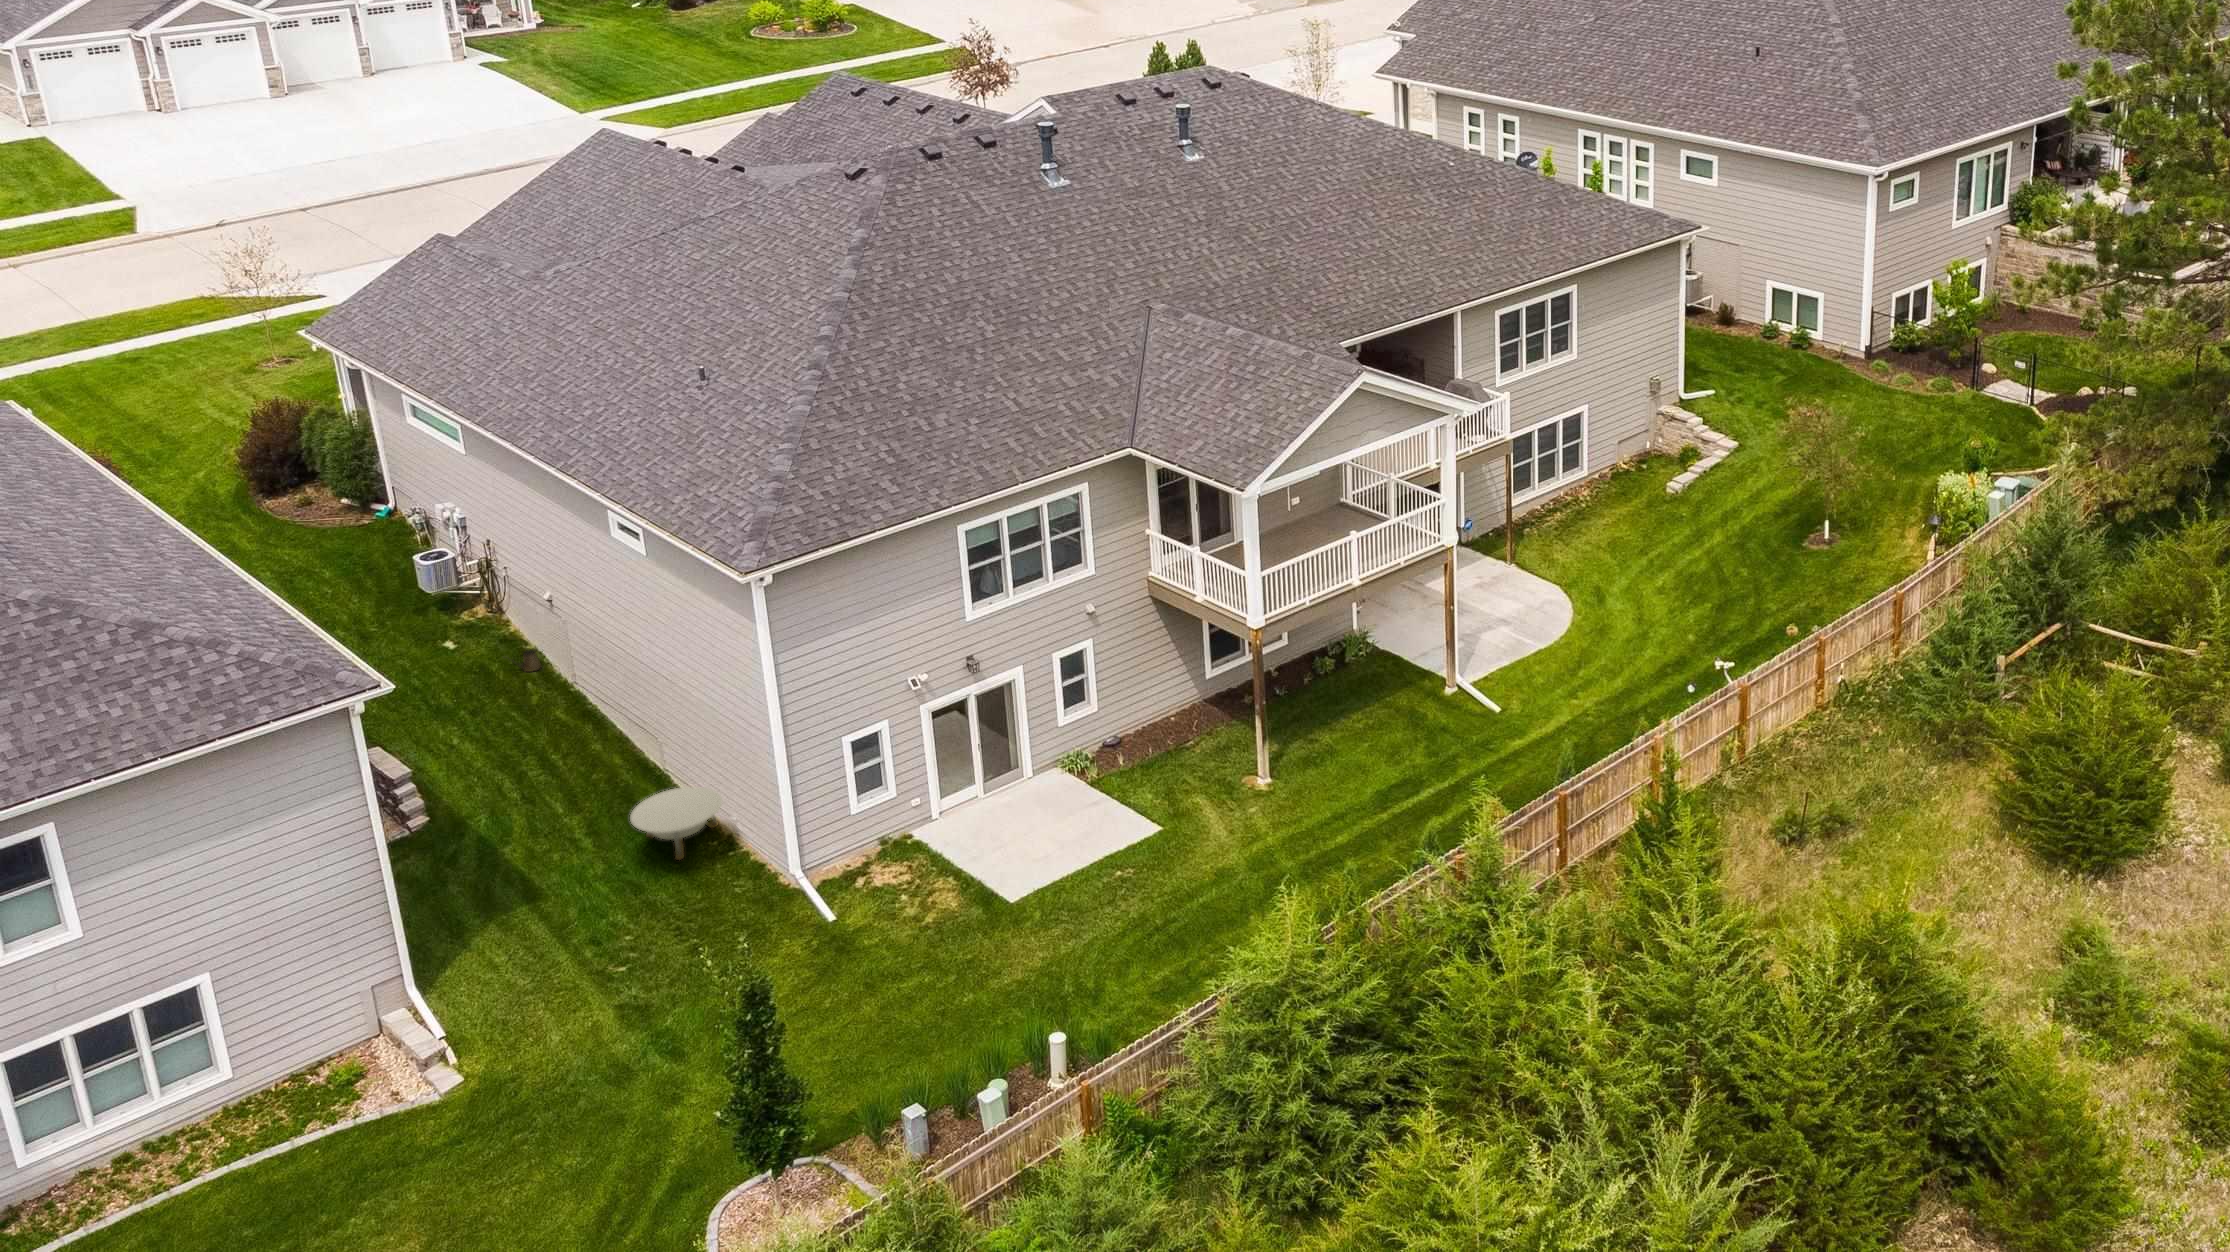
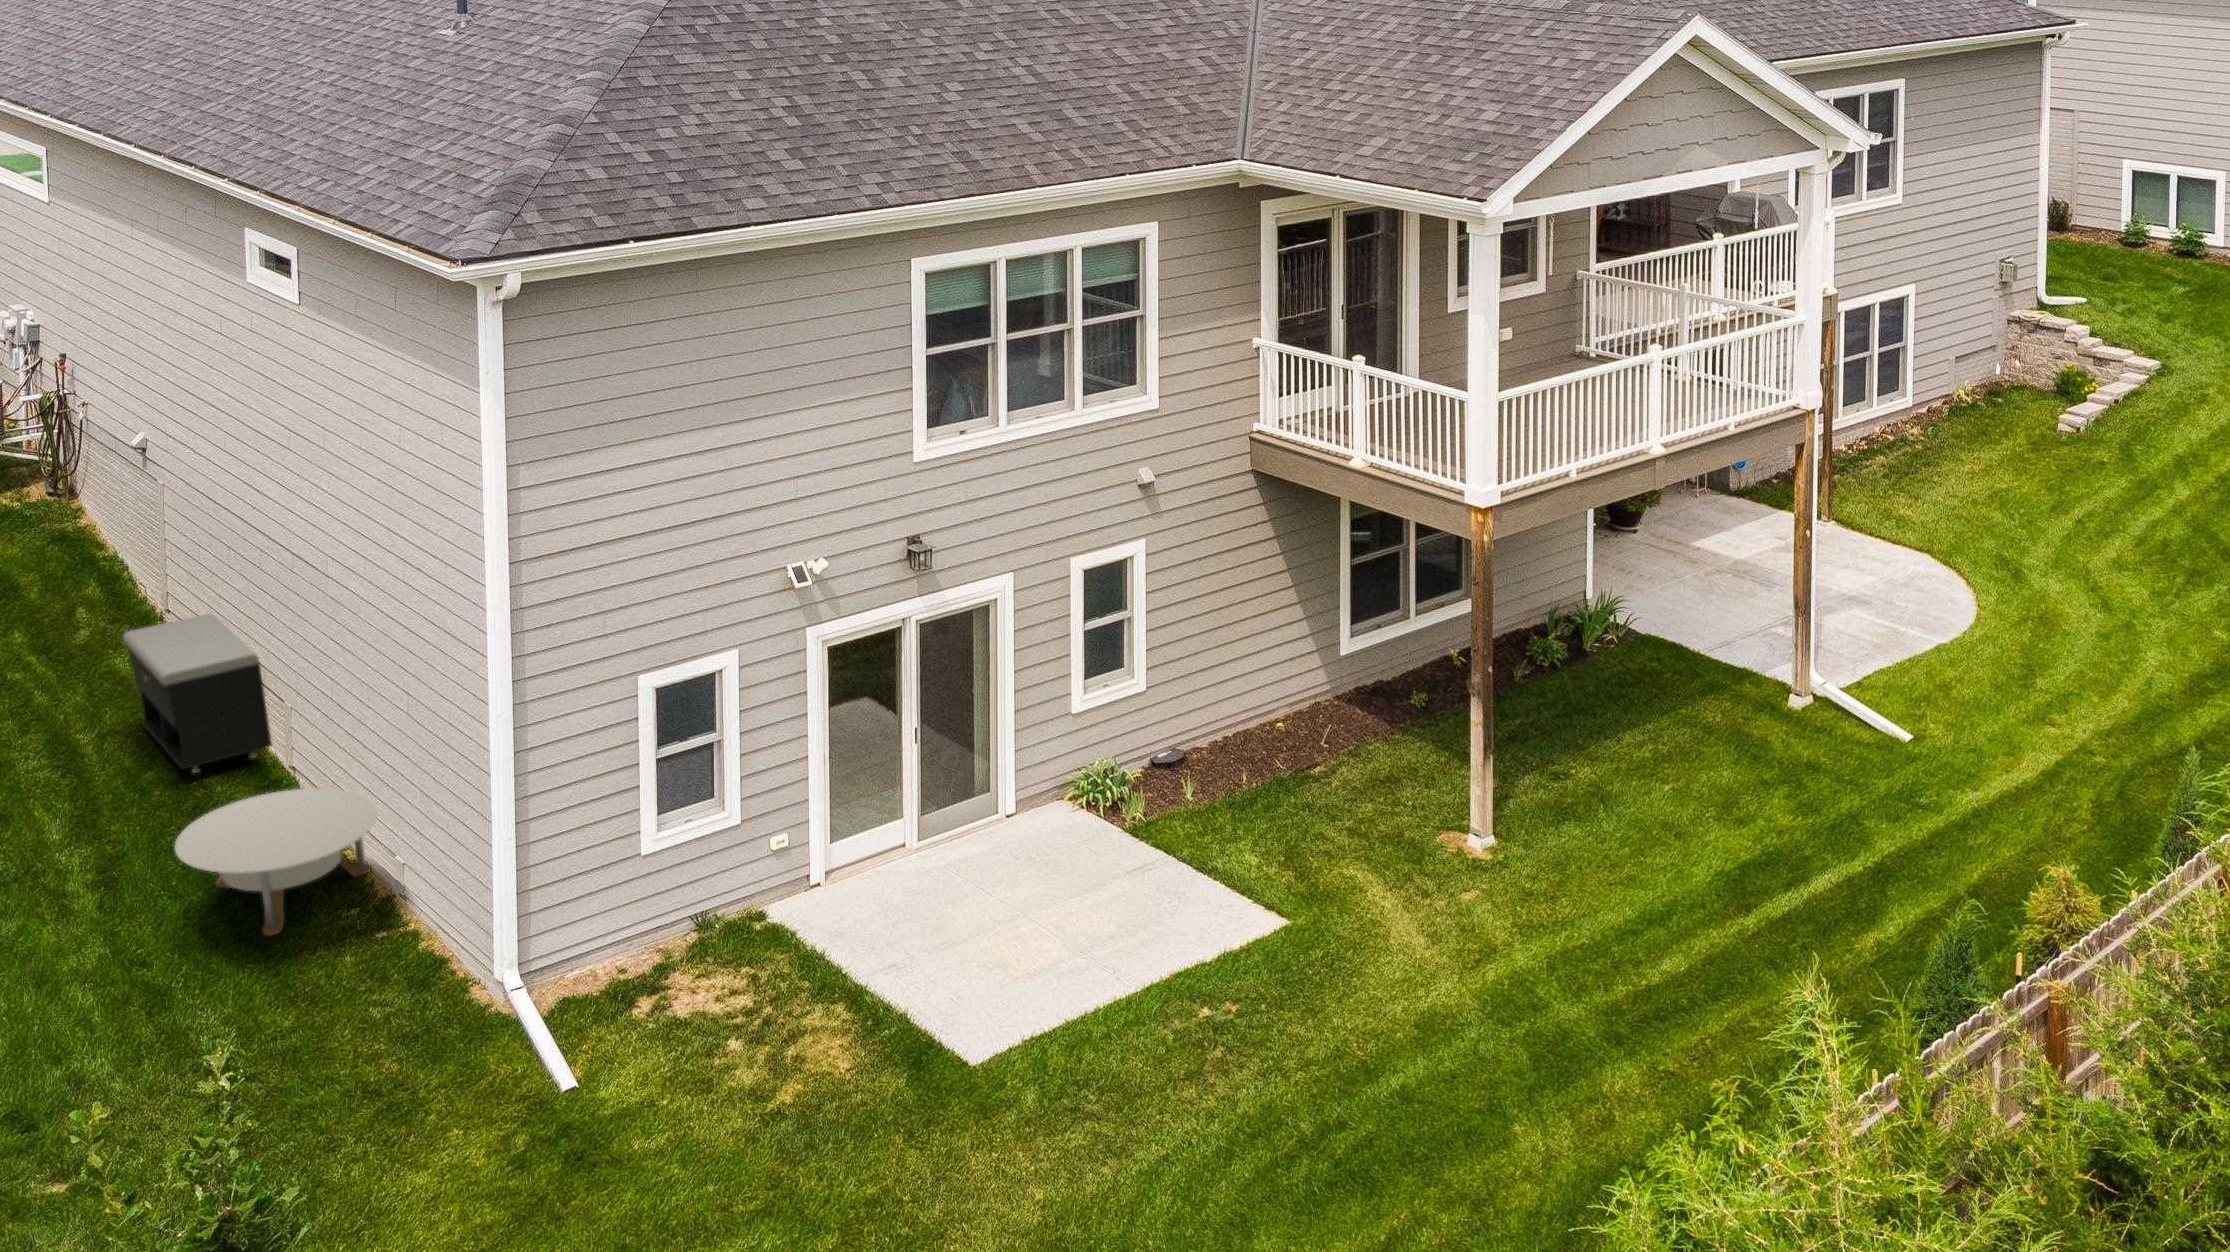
watering can: present [504,649,543,672] -> none [38,549,120,591]
storage bench: none [574,693,655,778] -> present [123,614,272,773]

